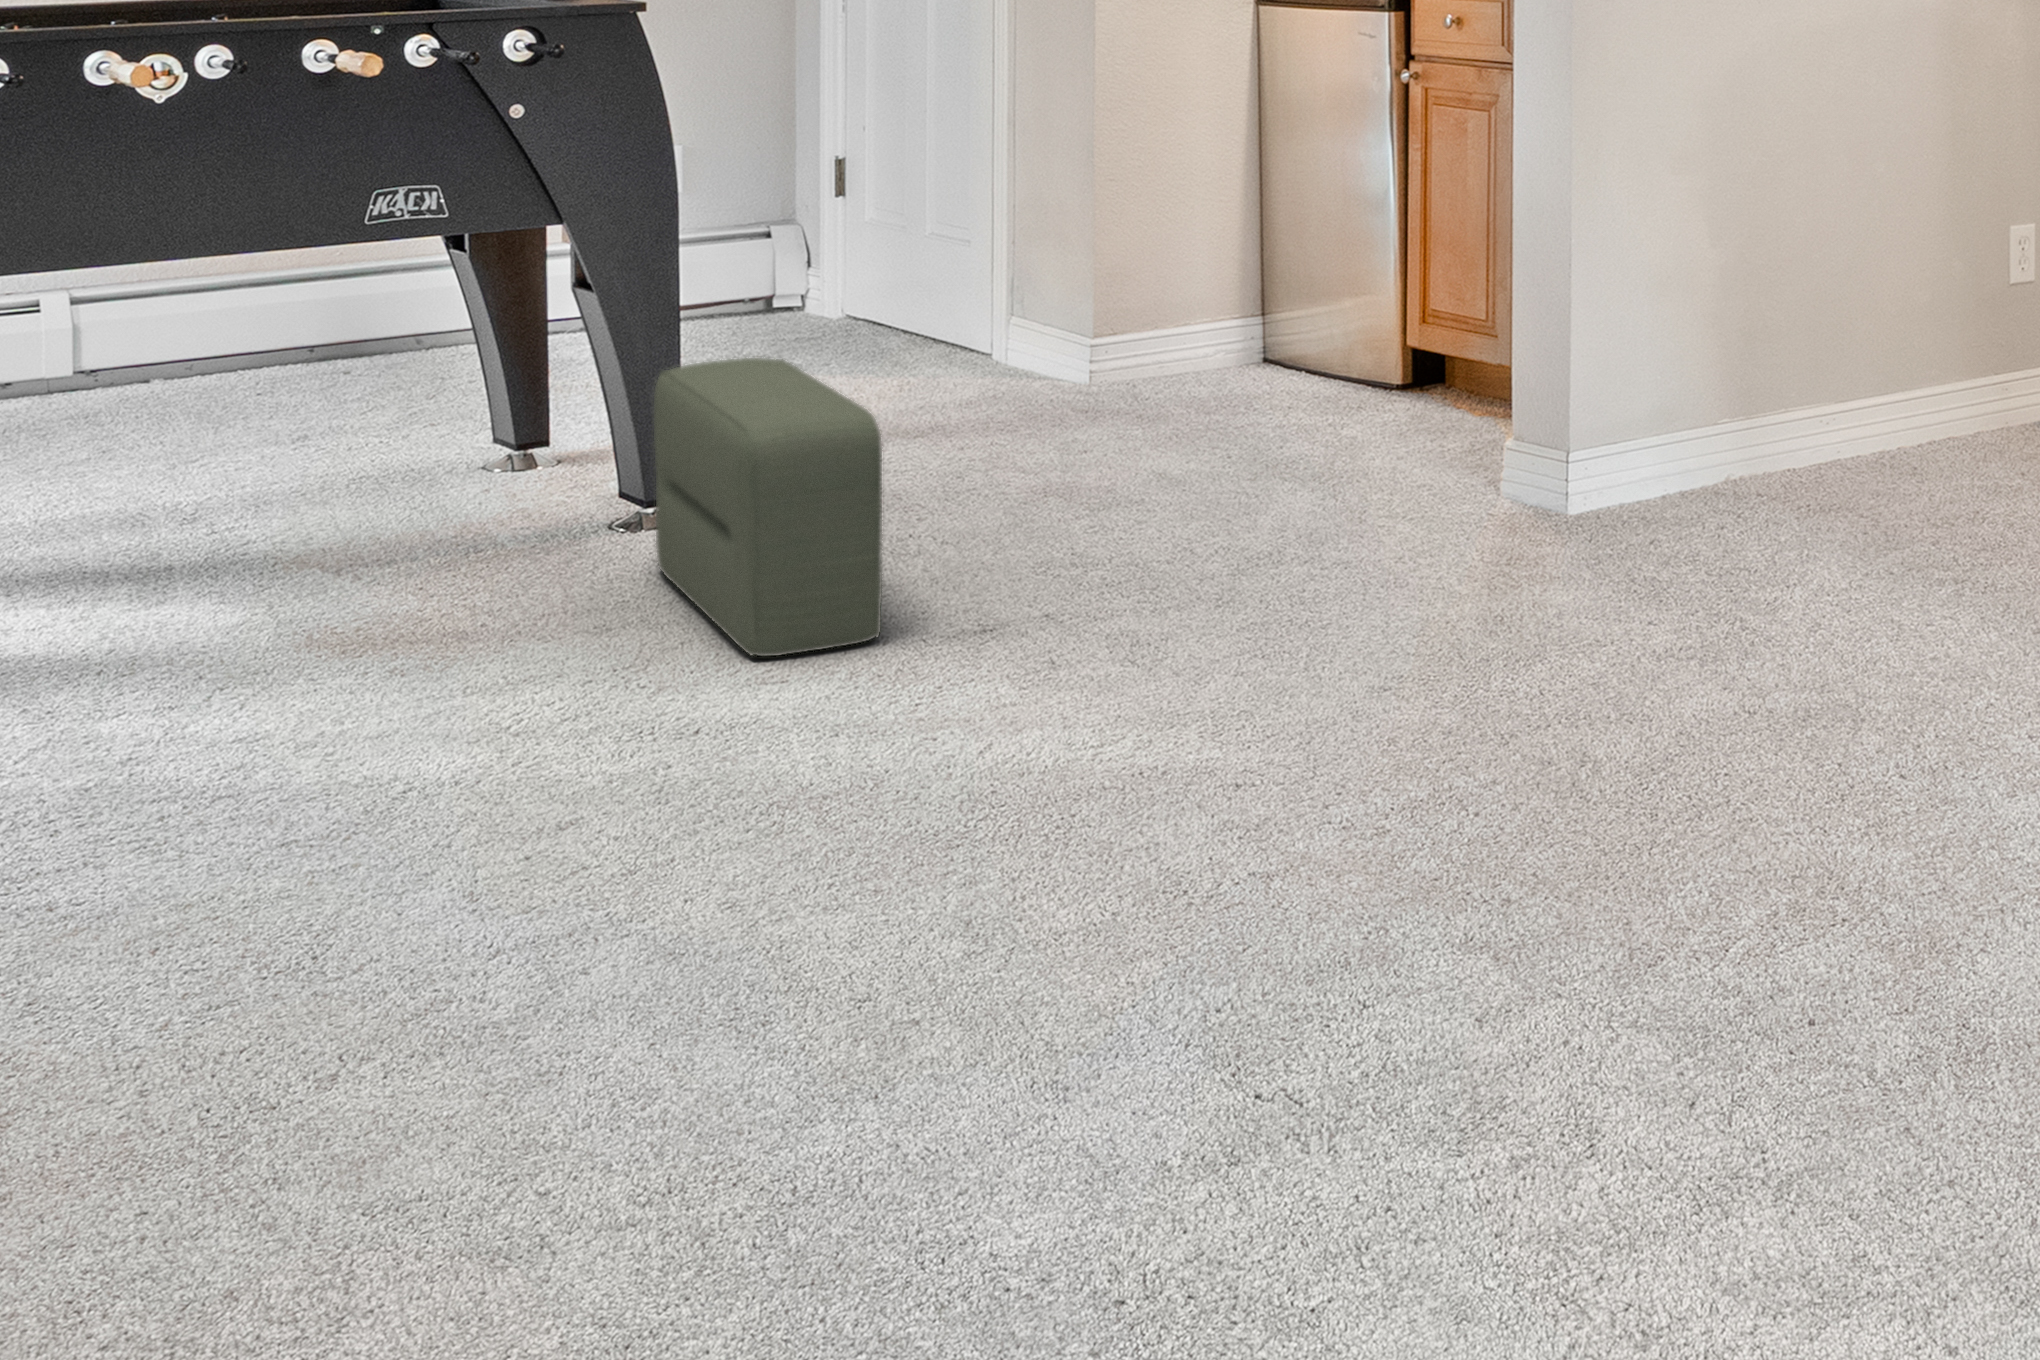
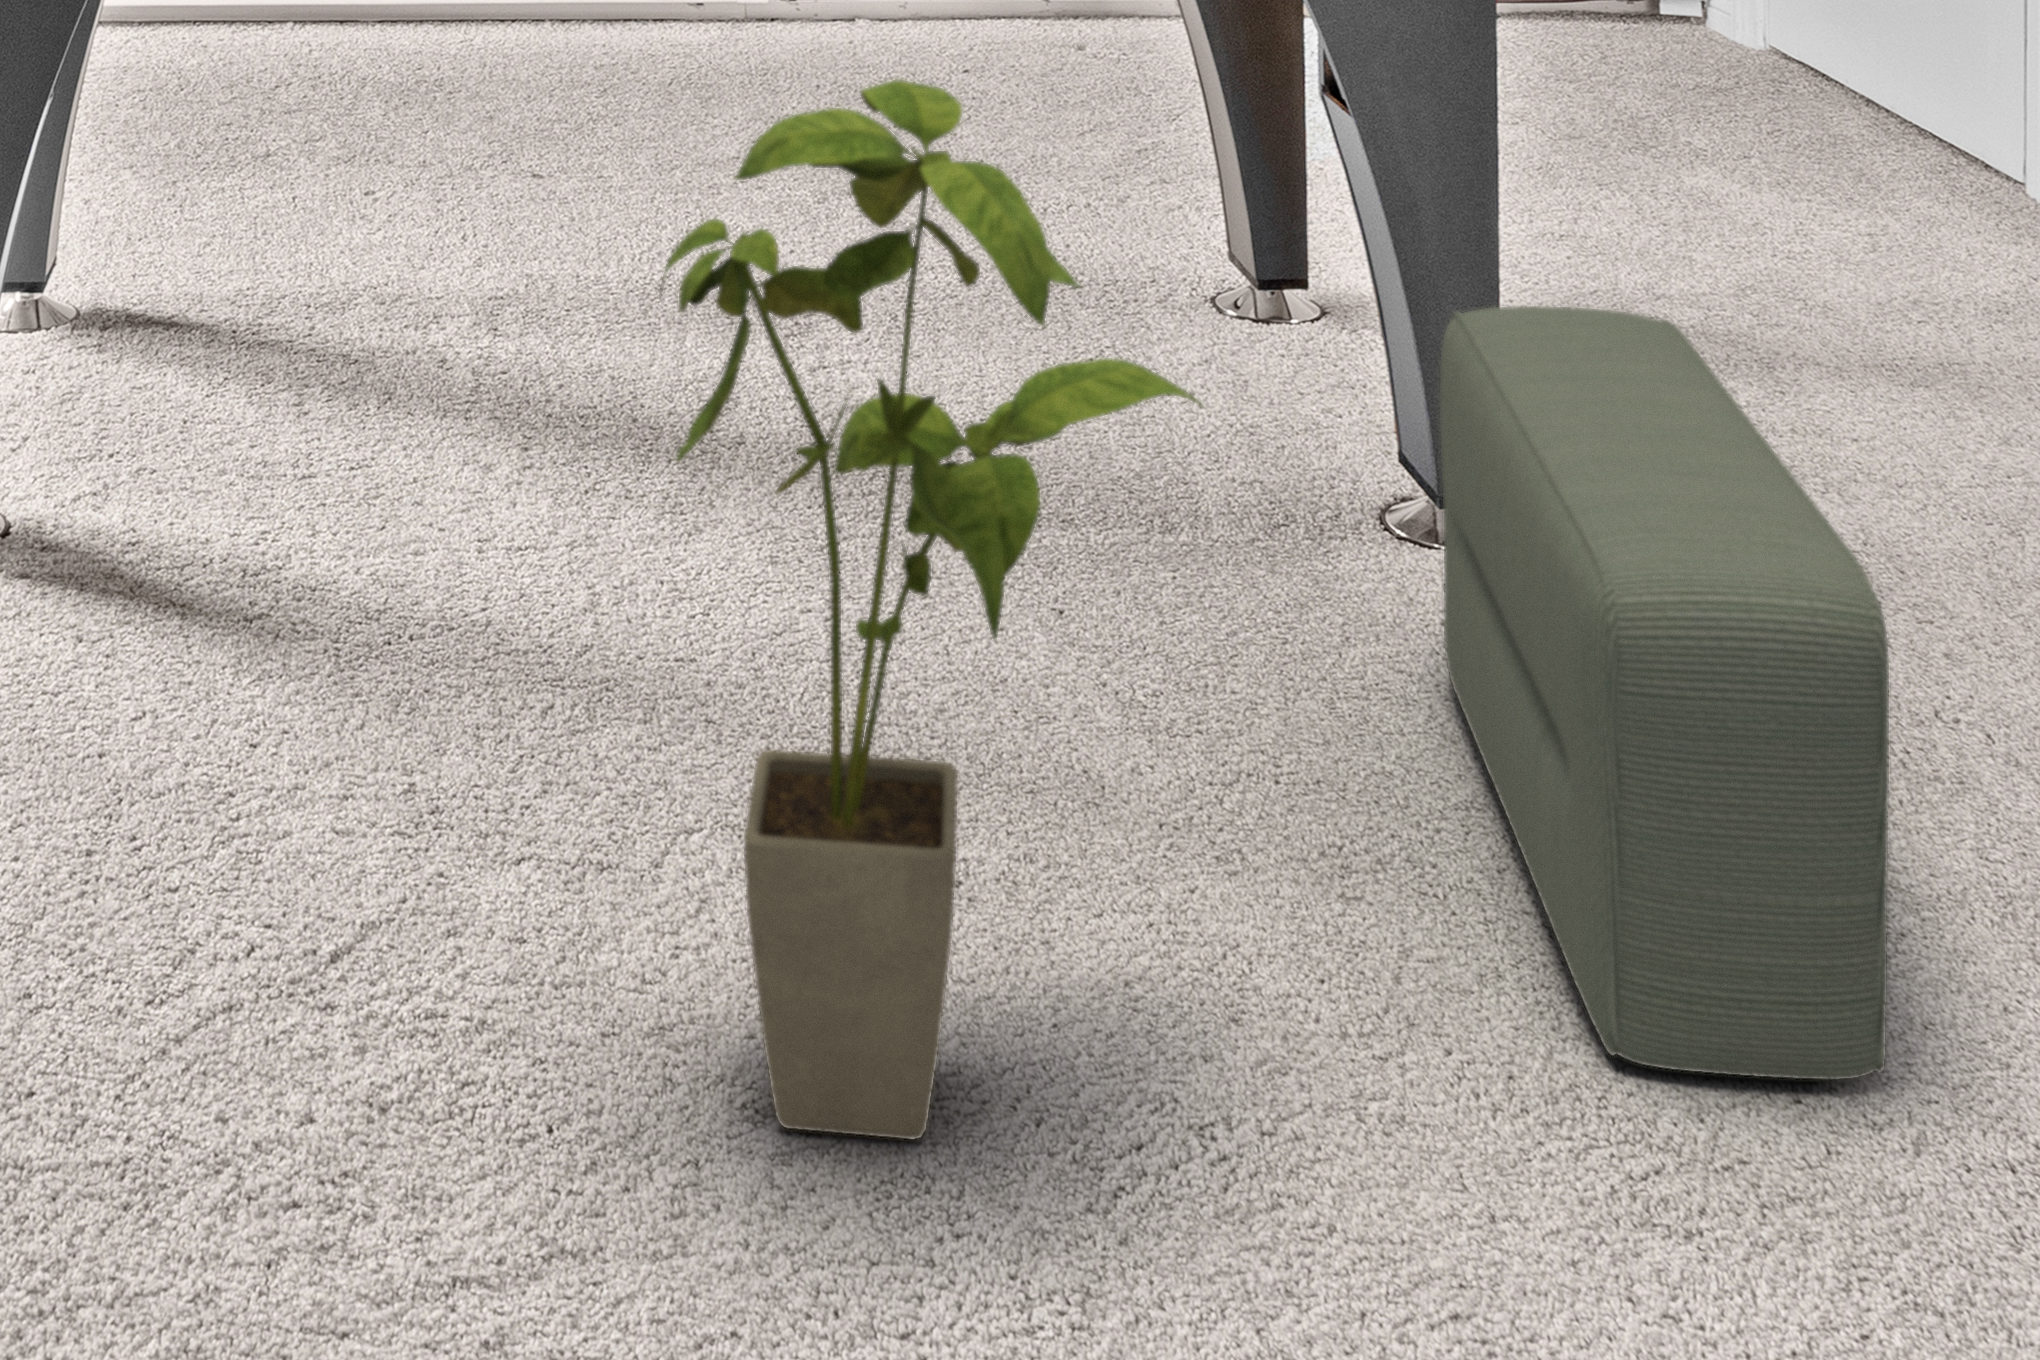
house plant: none [235,219,548,754] -> present [661,80,1201,1139]

